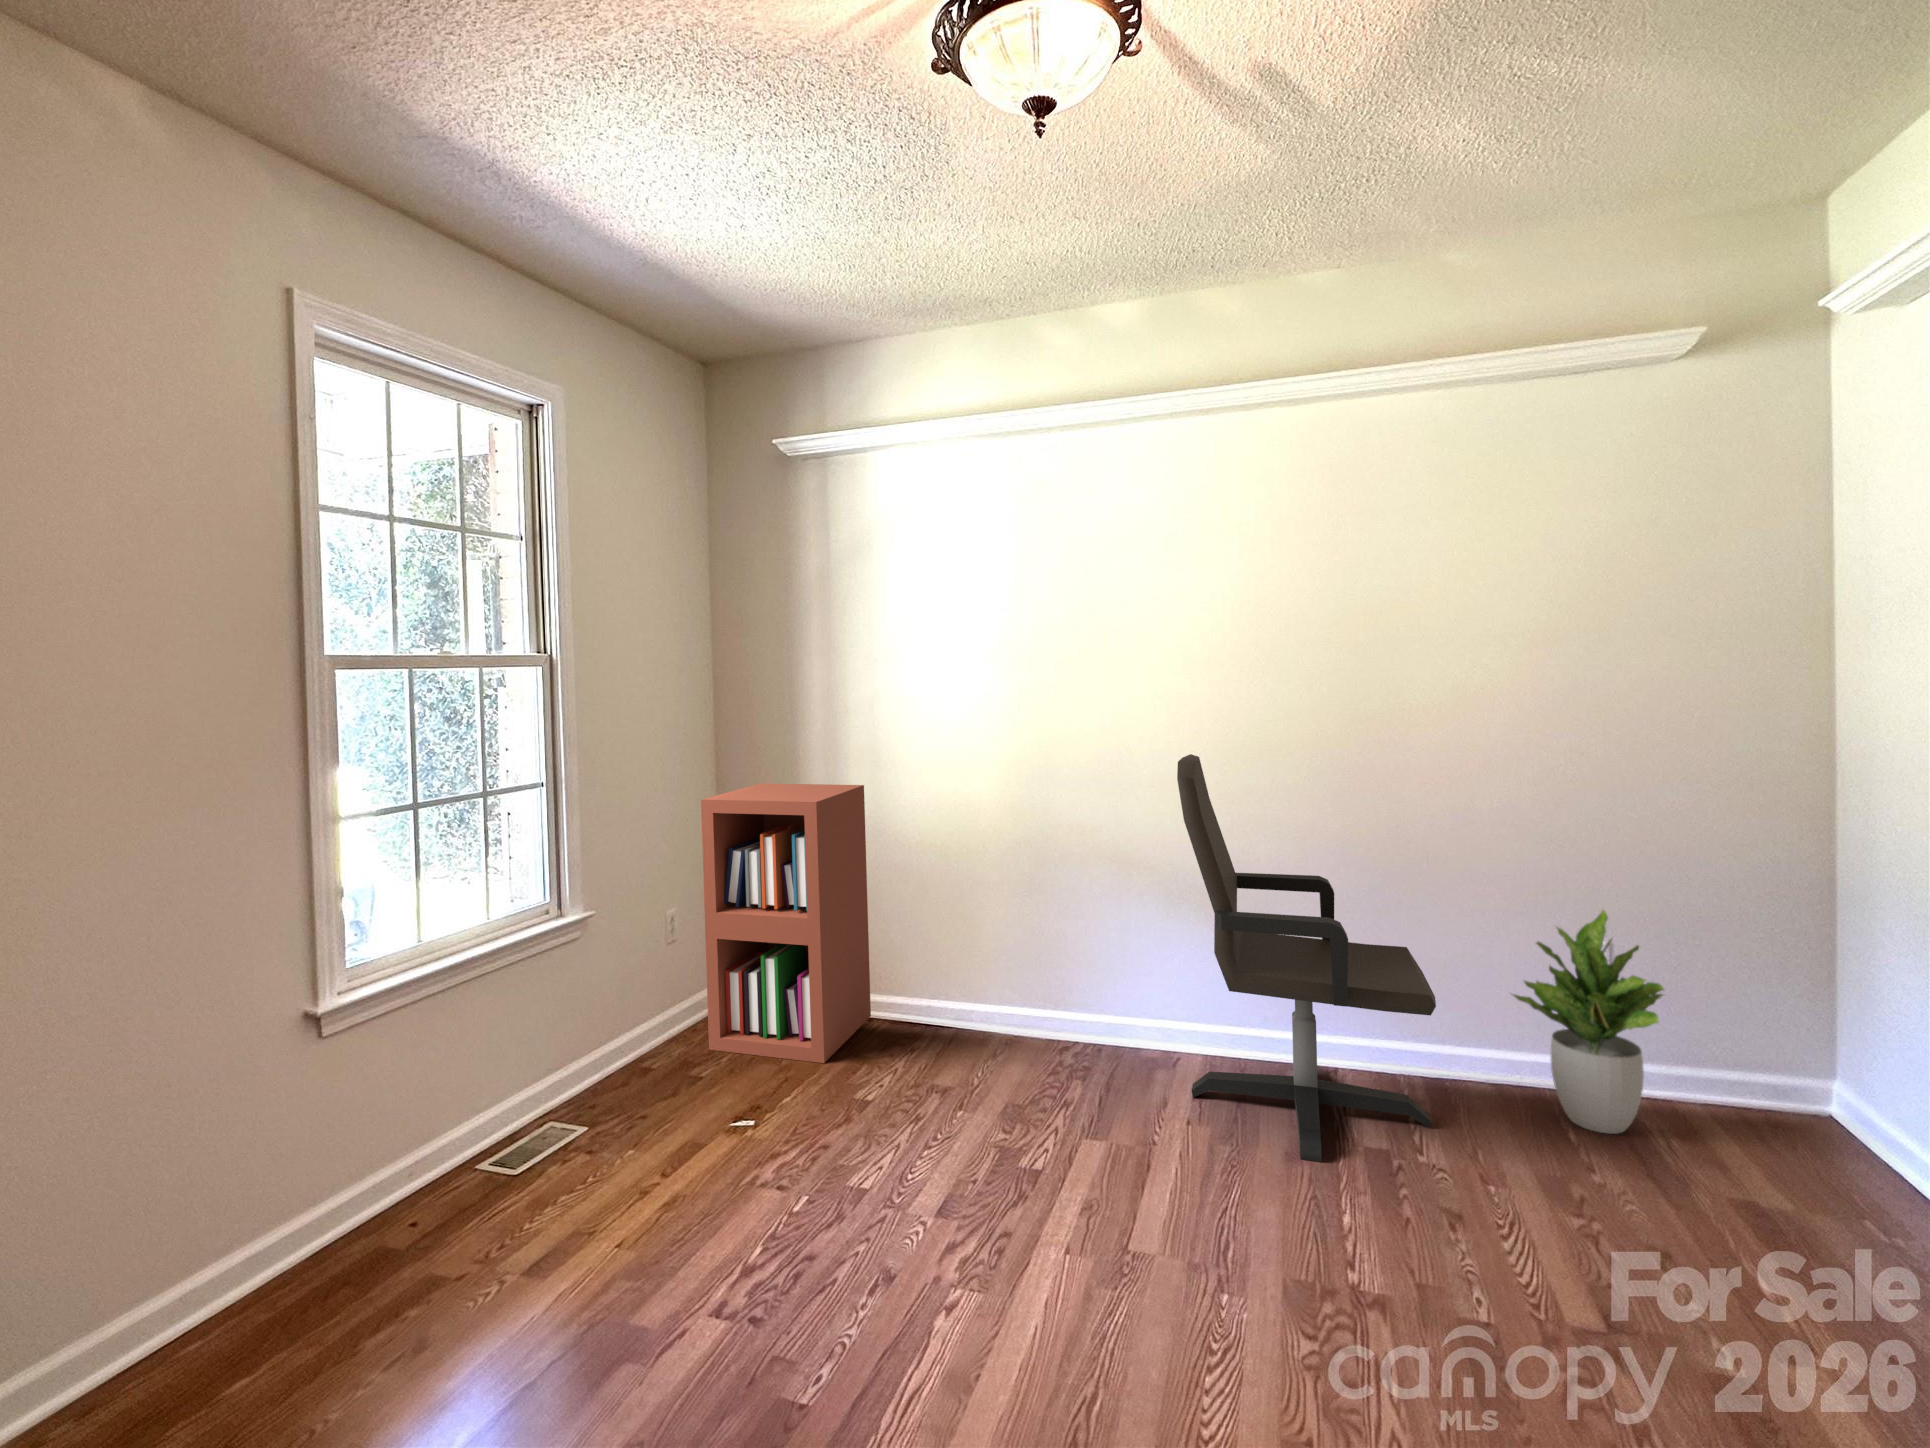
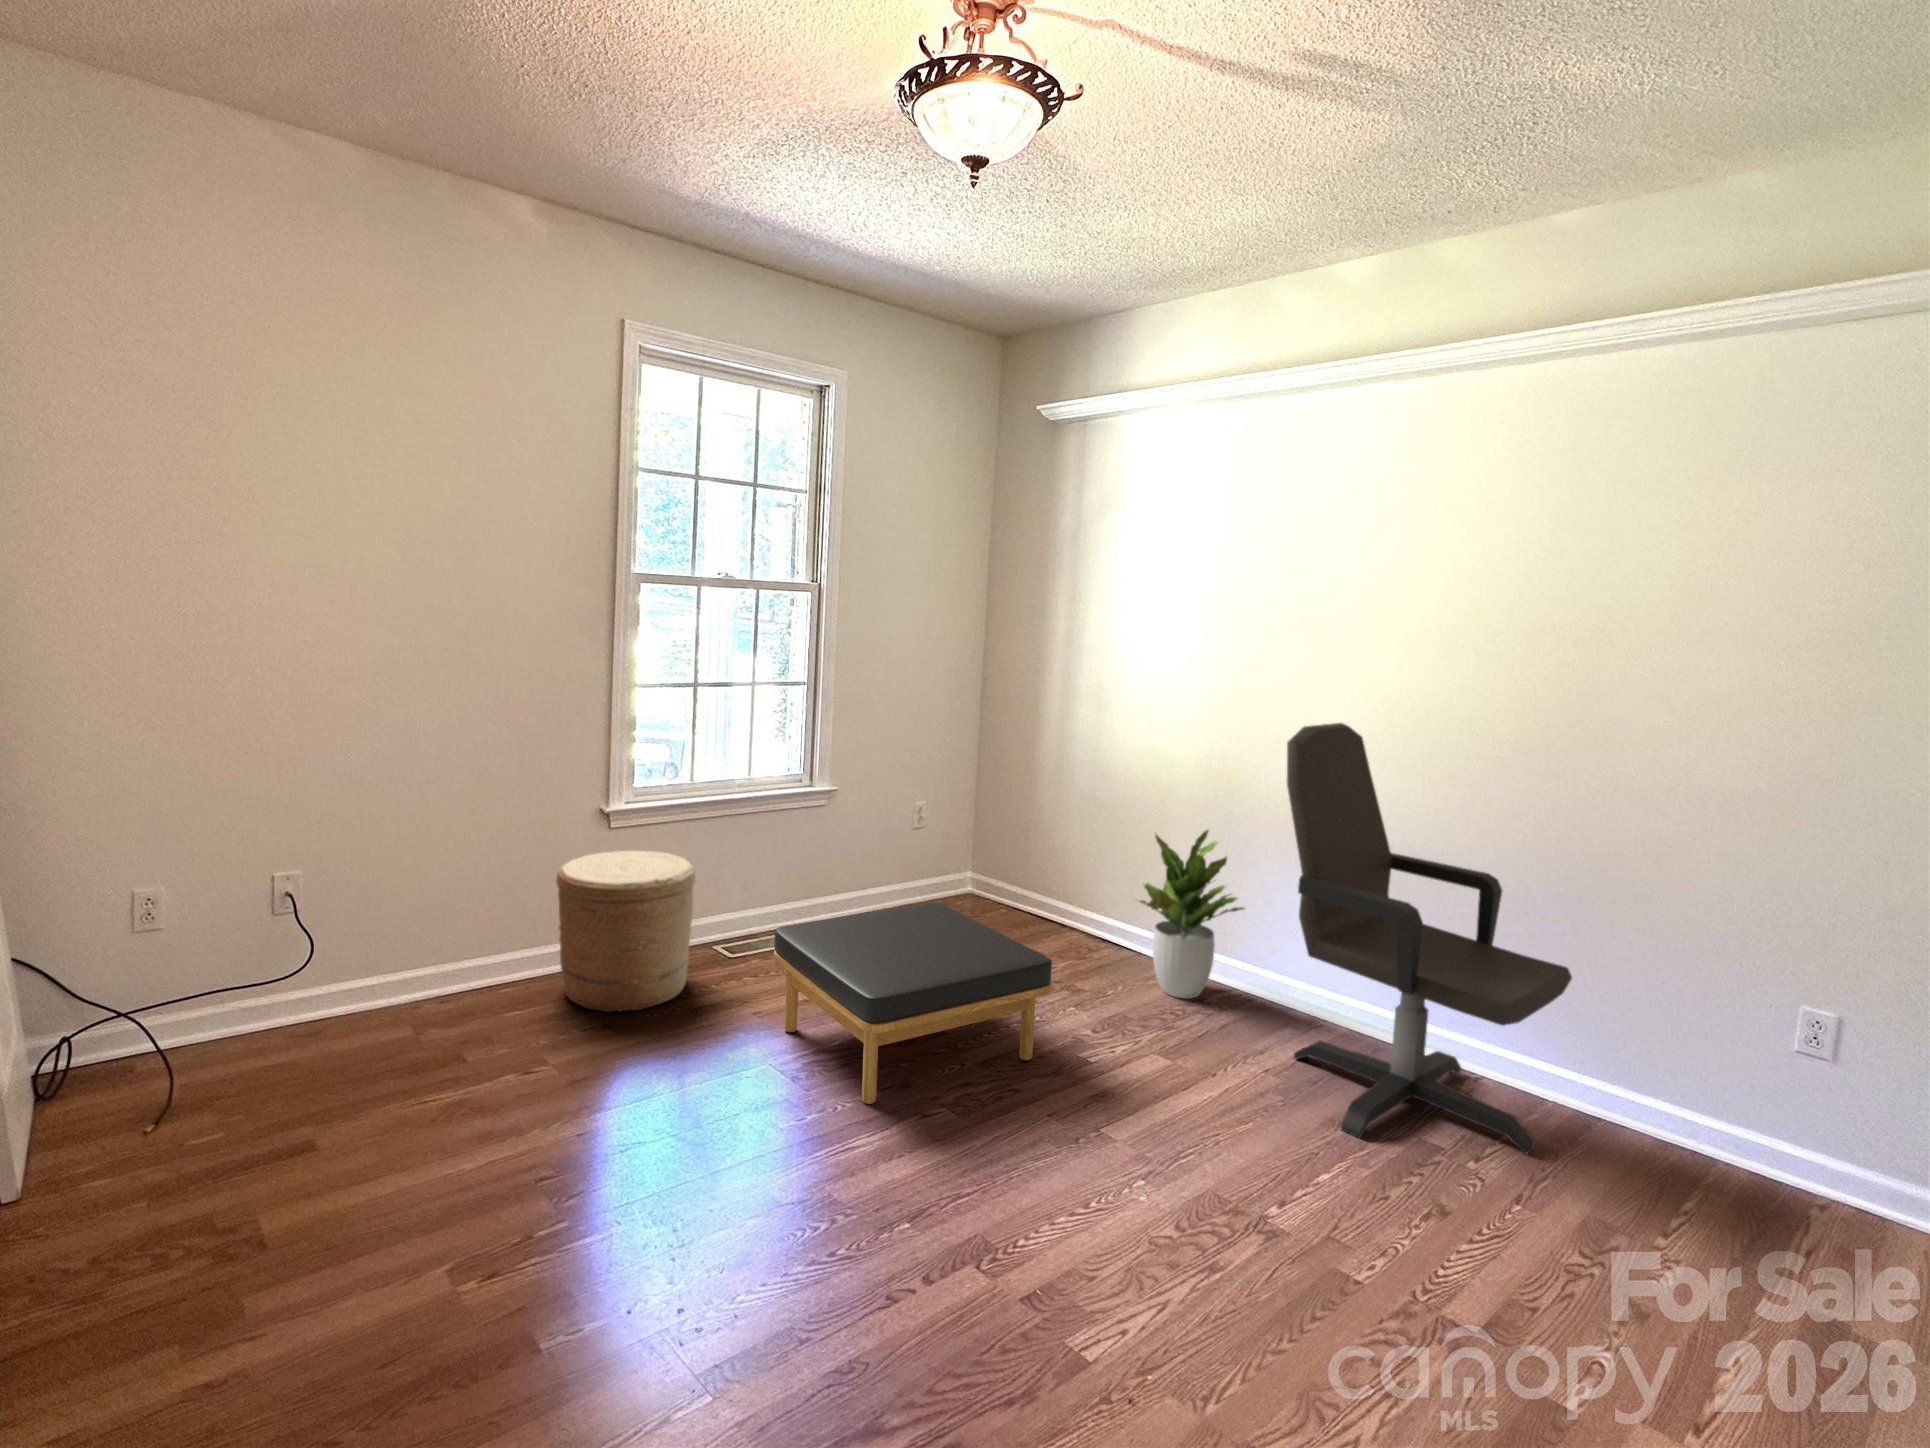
bookshelf: present [701,784,871,1063] -> none [924,708,1083,949]
potted plant: present [1511,910,1664,1134] -> present [1140,830,1244,998]
ottoman: none [652,1030,1006,1330] -> present [774,903,1052,1104]
woven basket: none [254,1057,493,1348] -> present [556,851,695,1012]

